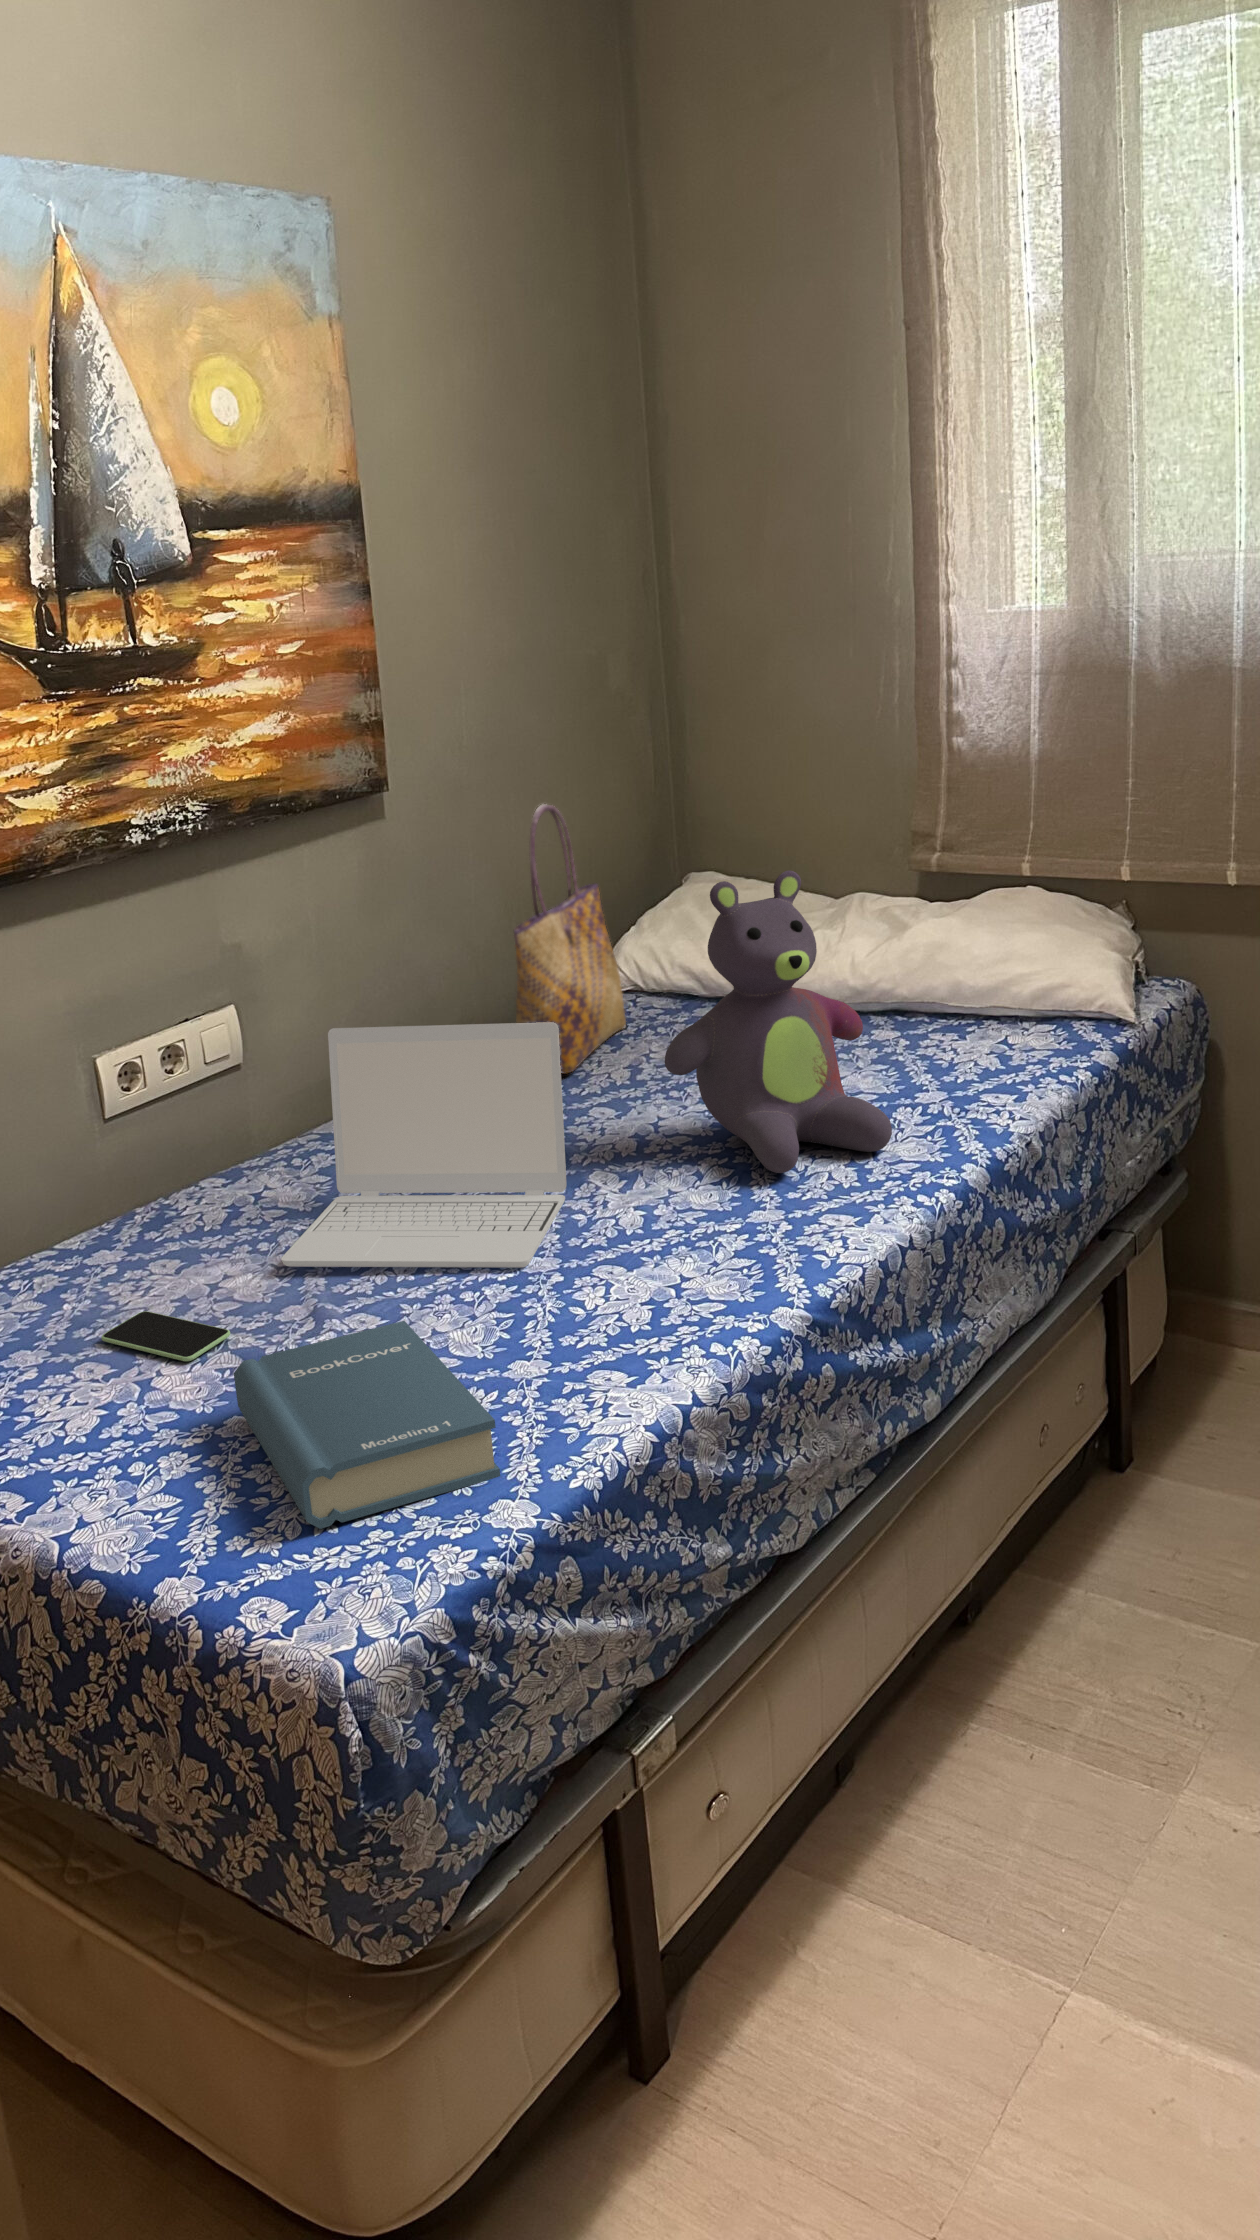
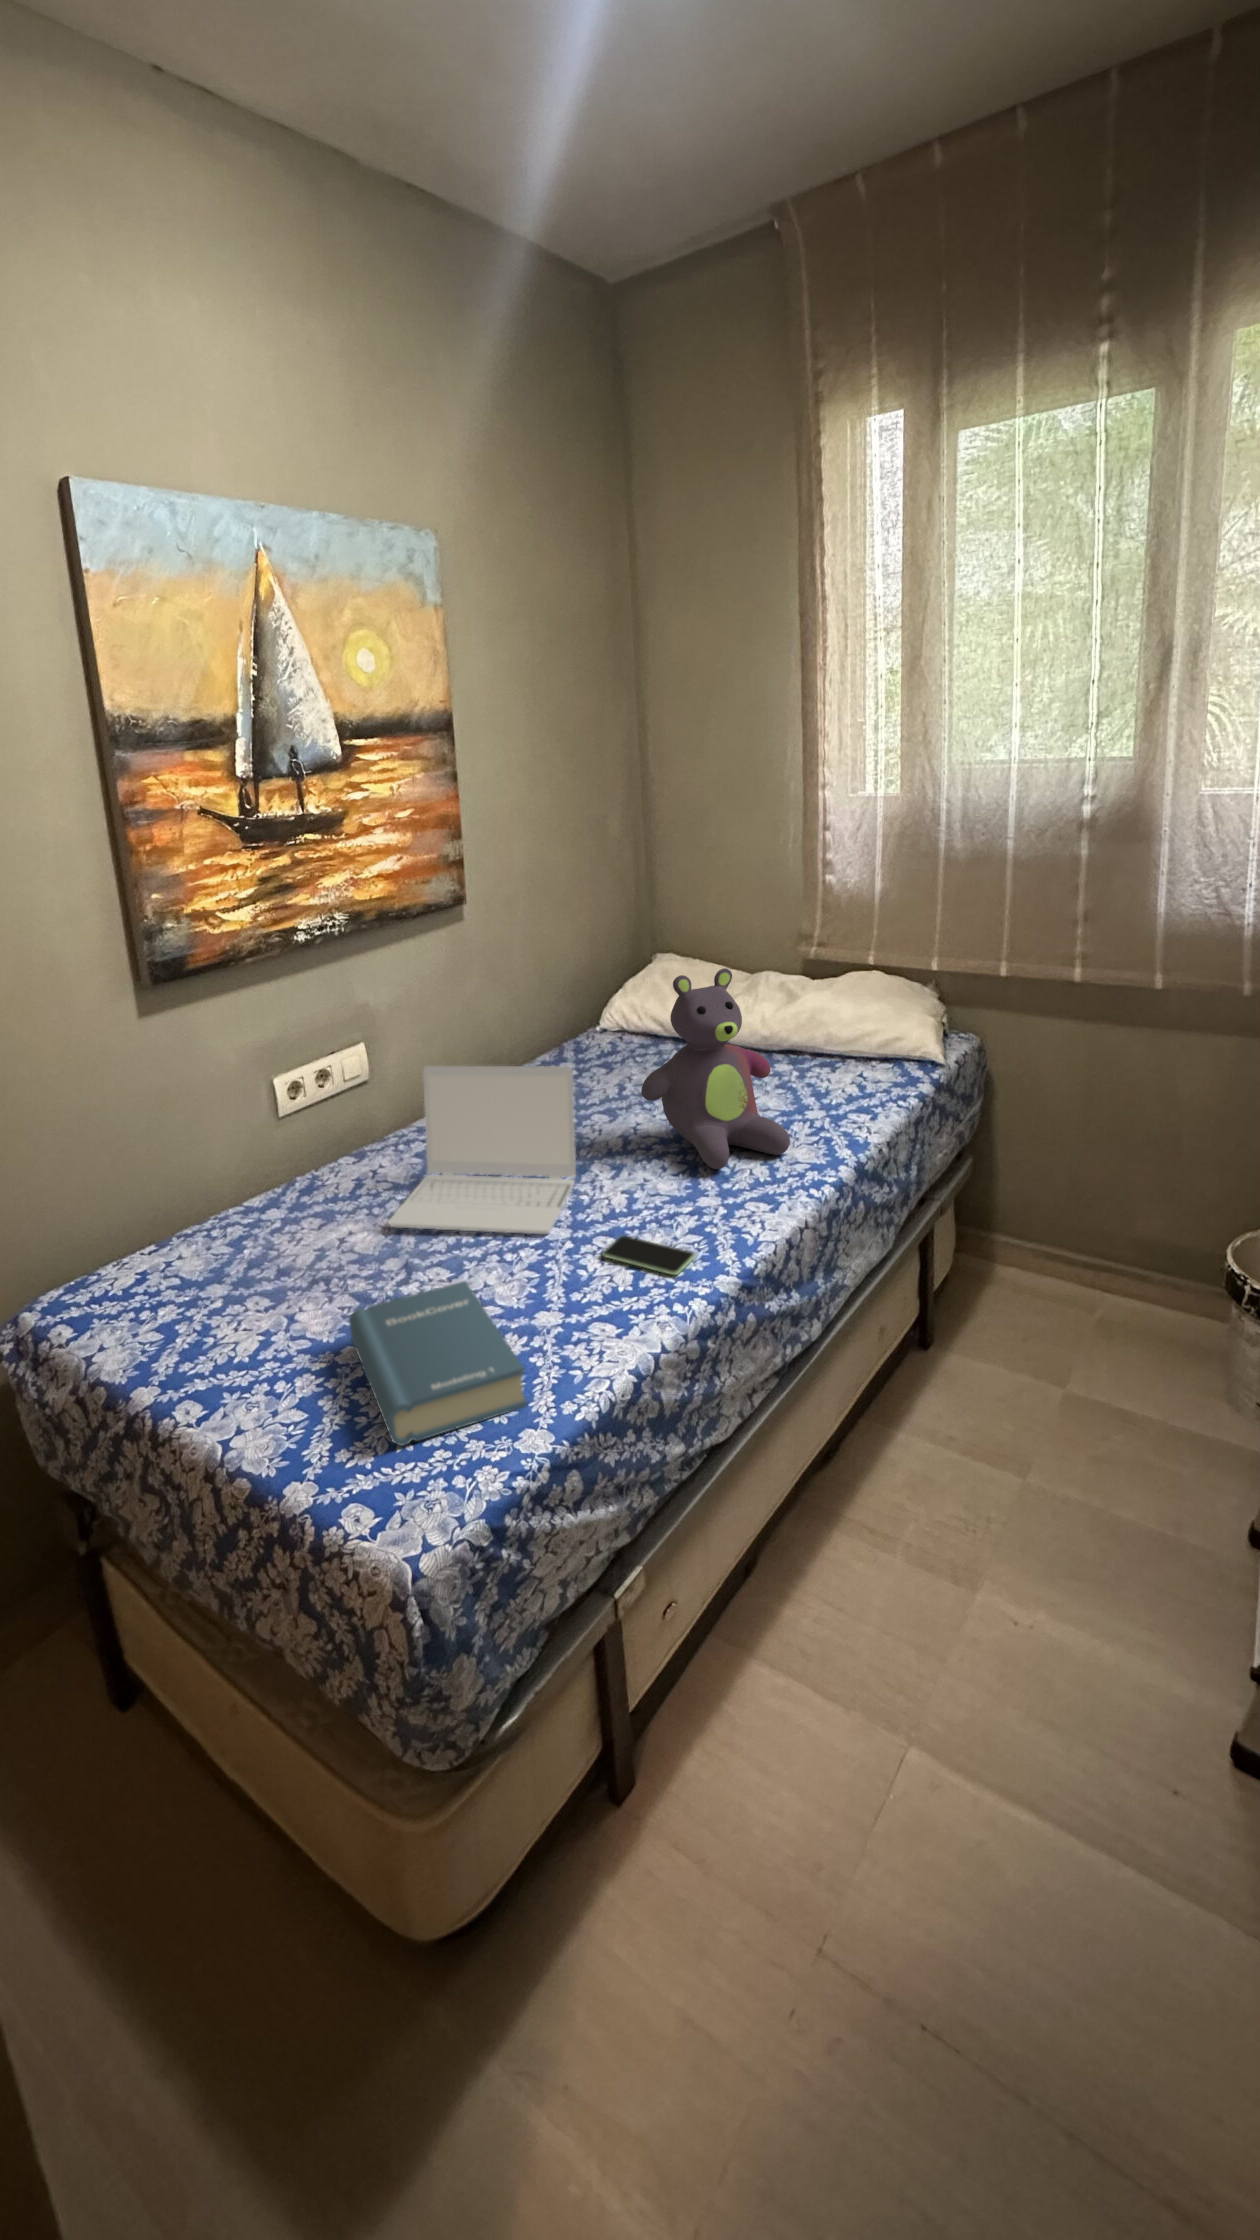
tote bag: present [514,805,626,1074] -> none [545,916,615,1089]
smartphone: present [101,1311,230,1361] -> present [602,1235,695,1275]

